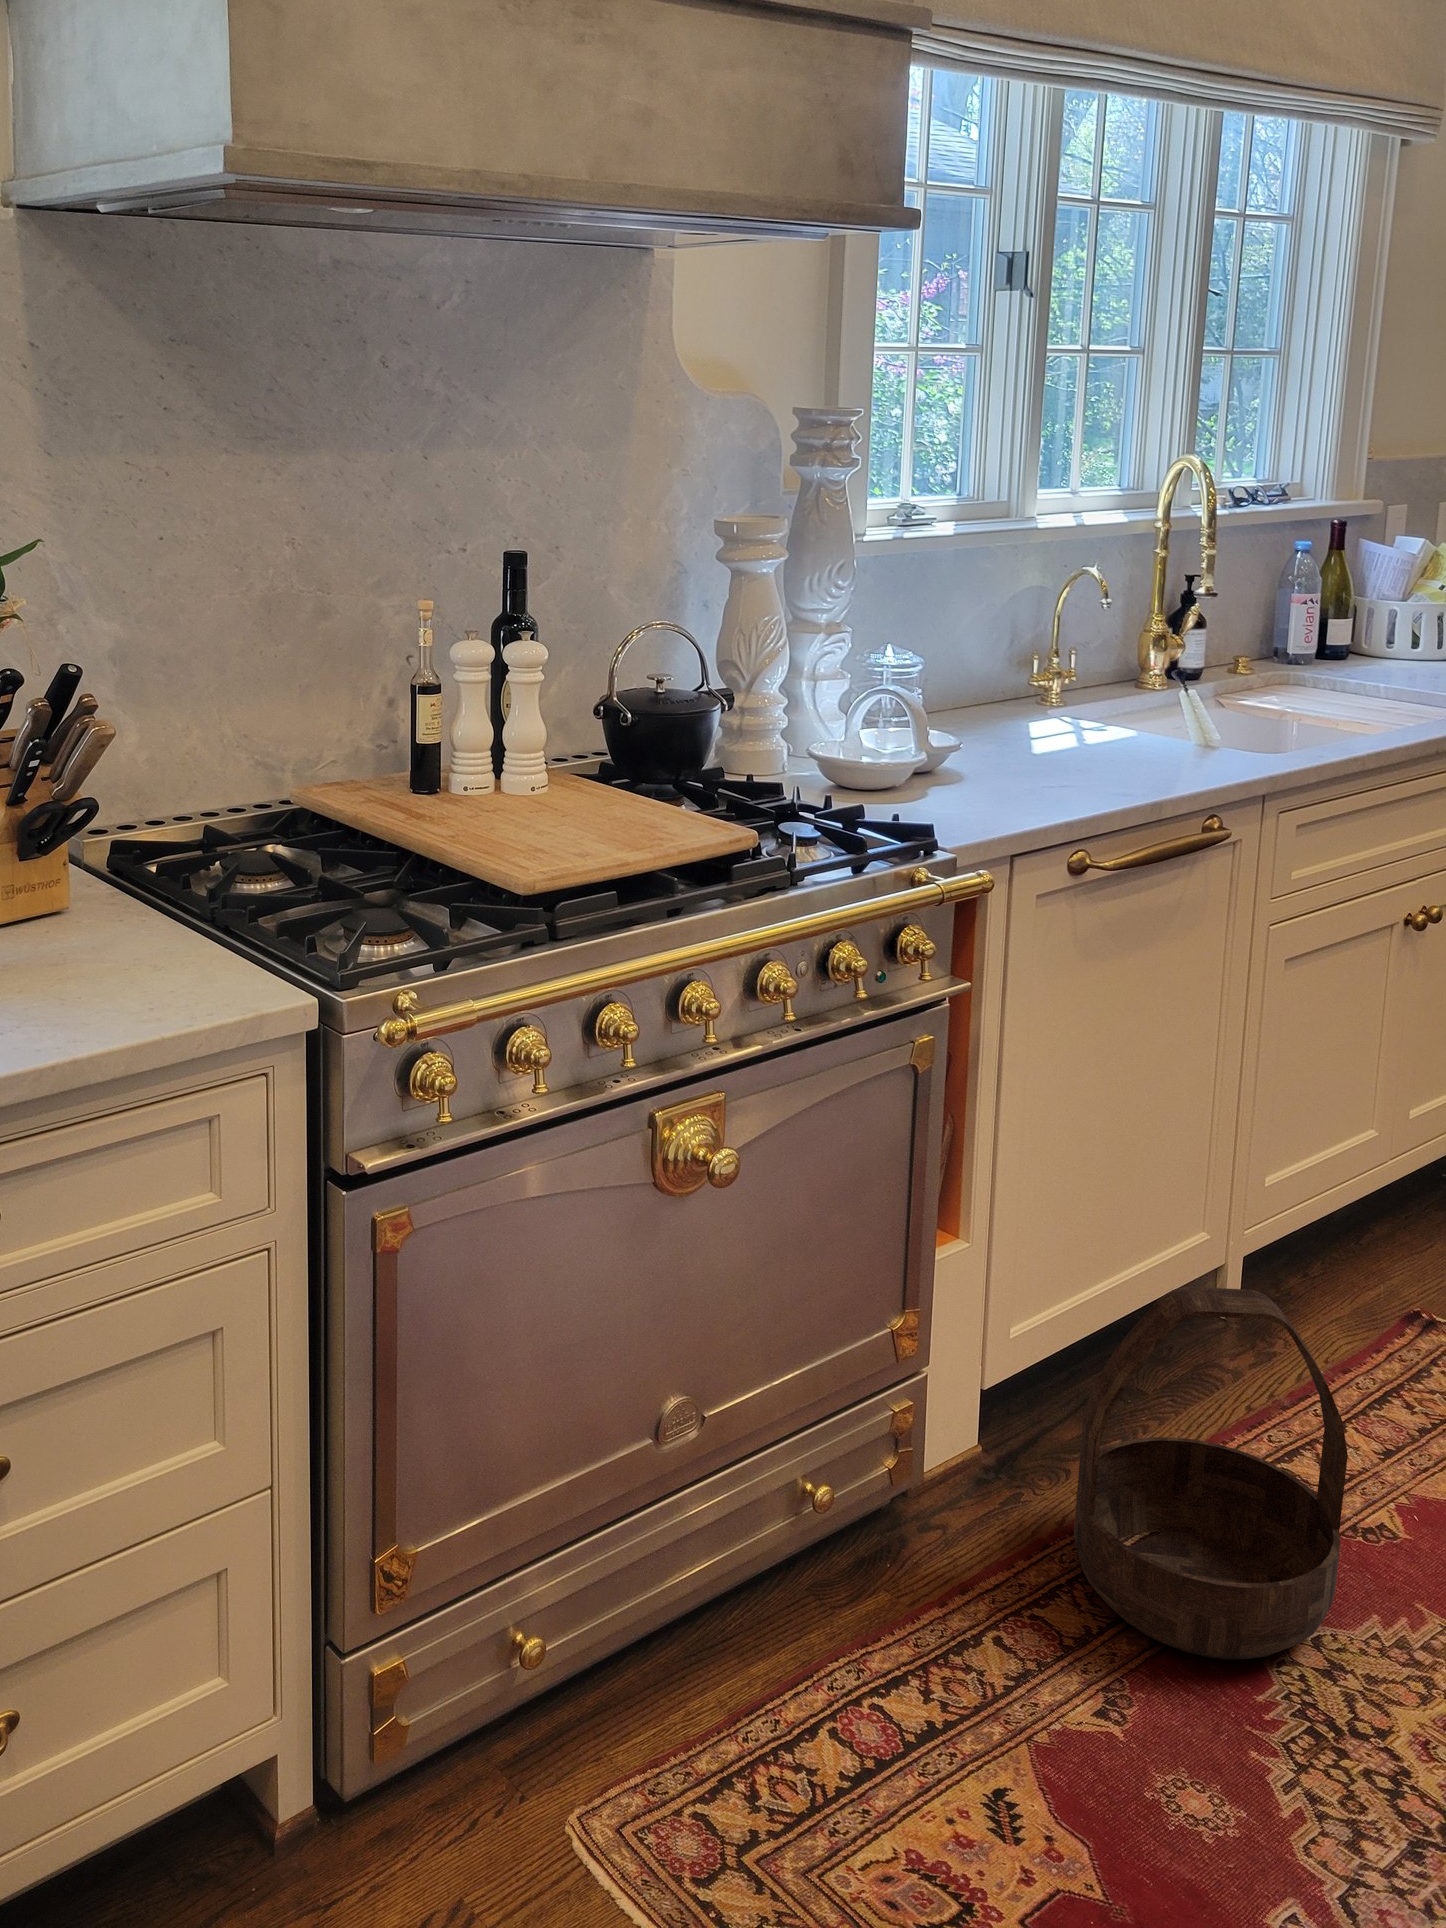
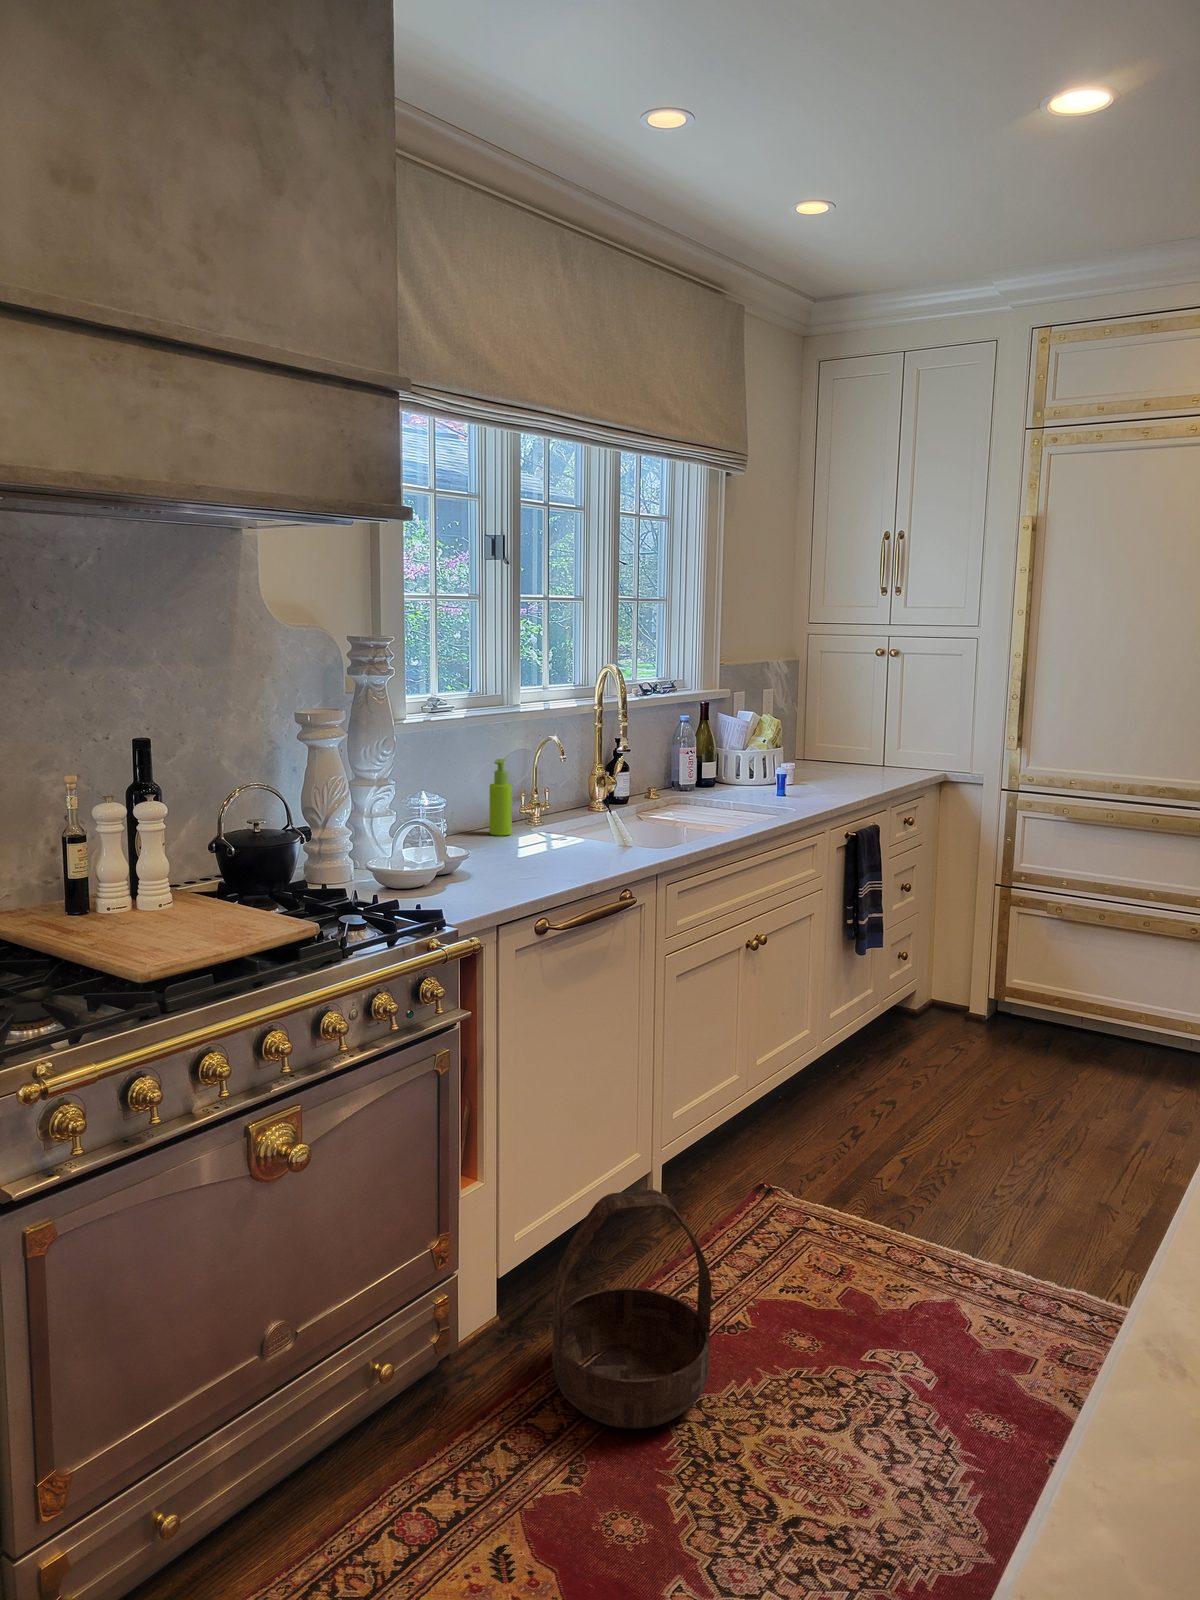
soap dispenser: none [985,600,1025,720] -> present [489,759,512,835]

